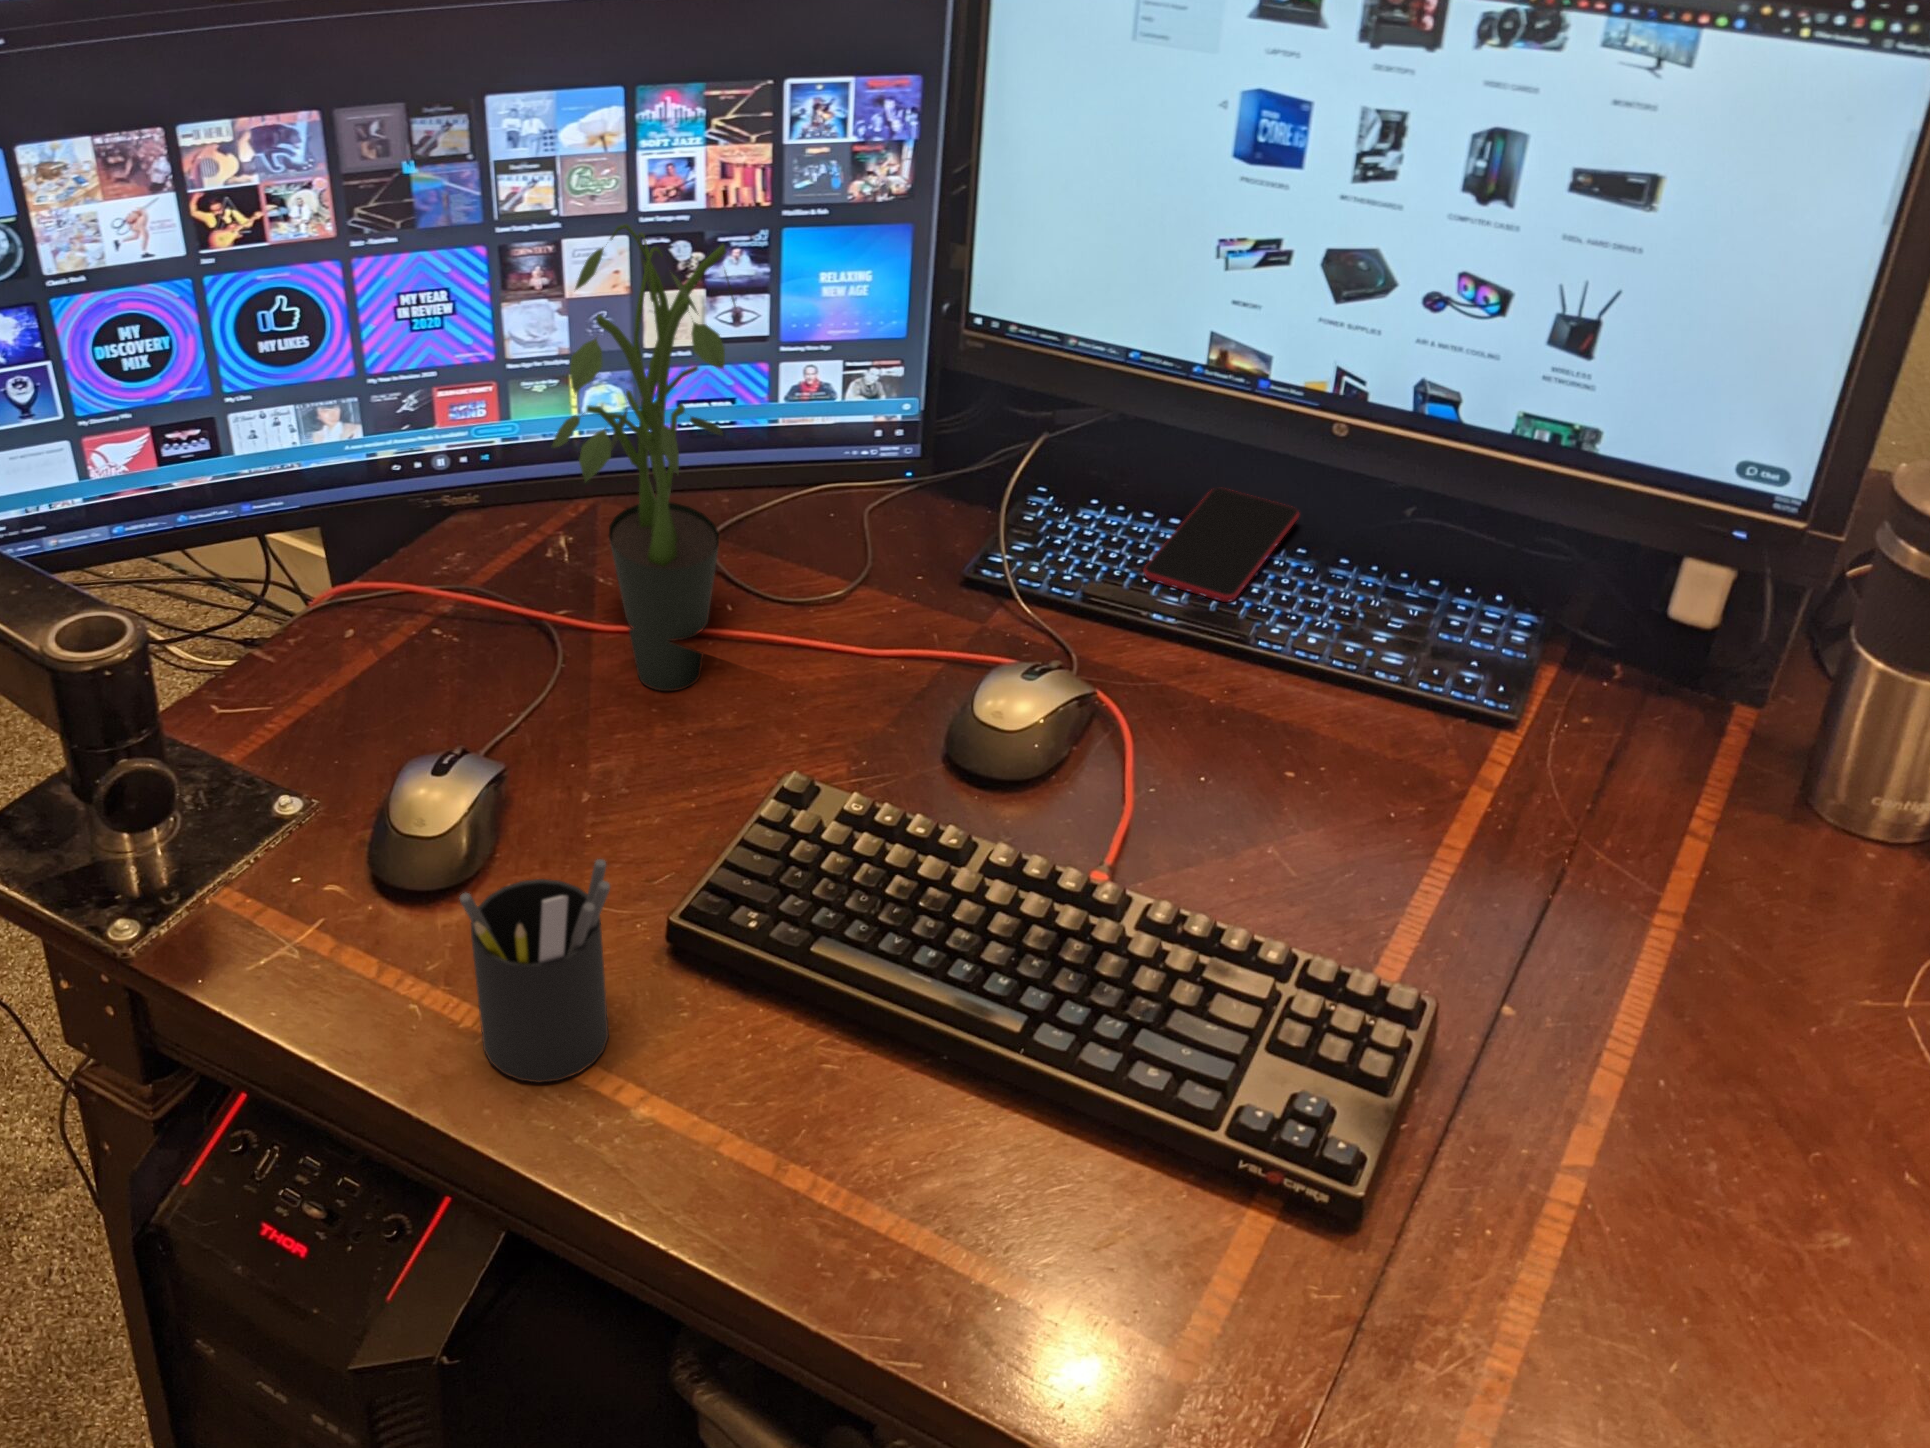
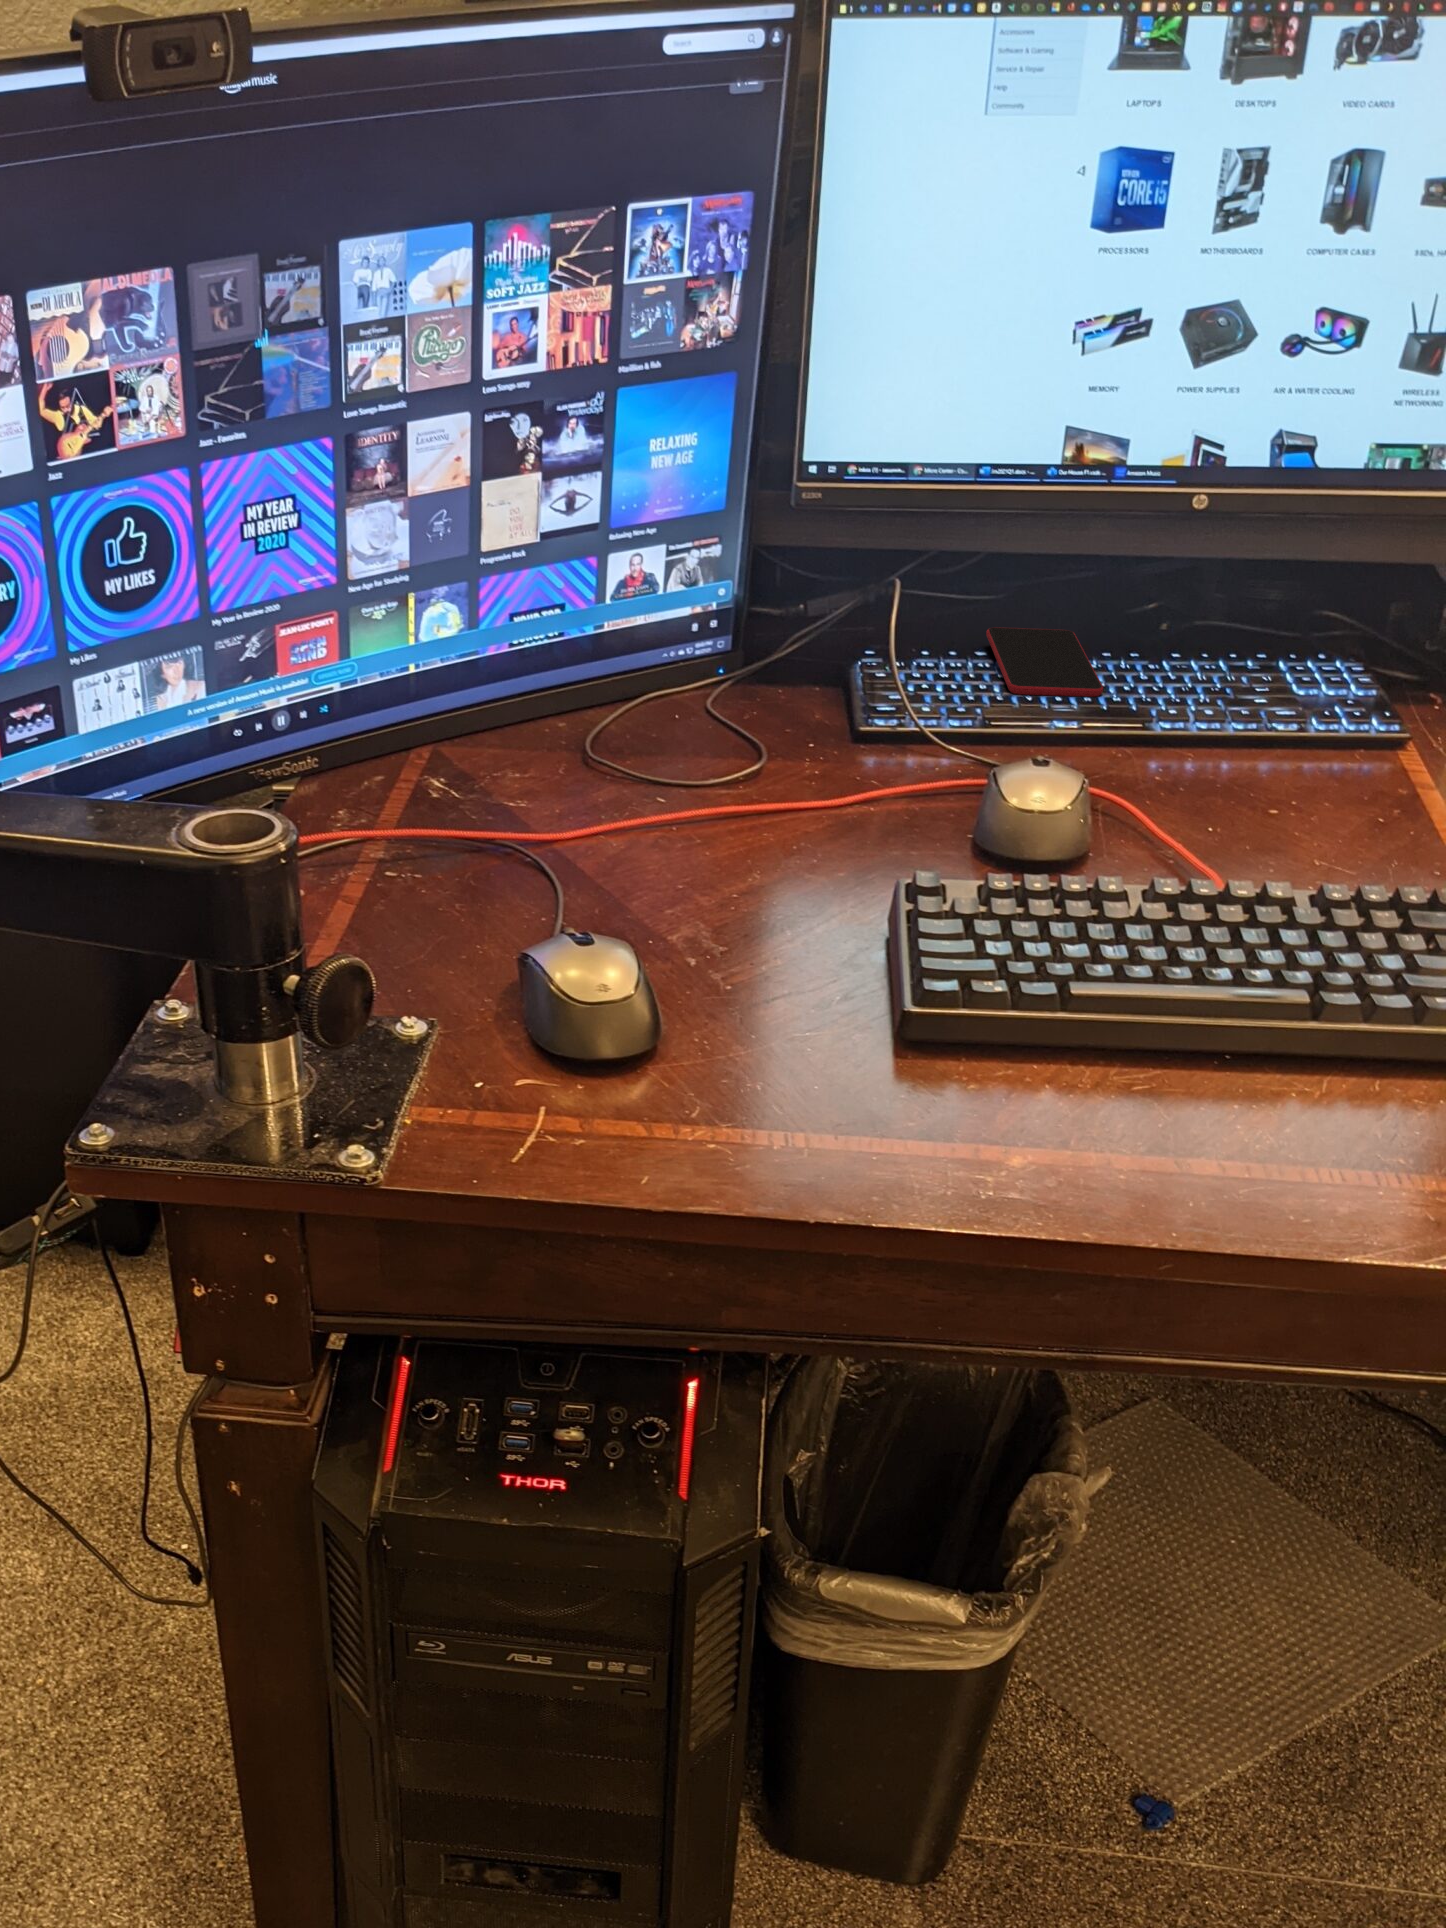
potted plant: present [552,224,735,691] -> none [560,302,822,864]
pen holder: present [459,859,610,1082] -> none [833,892,1031,1158]

